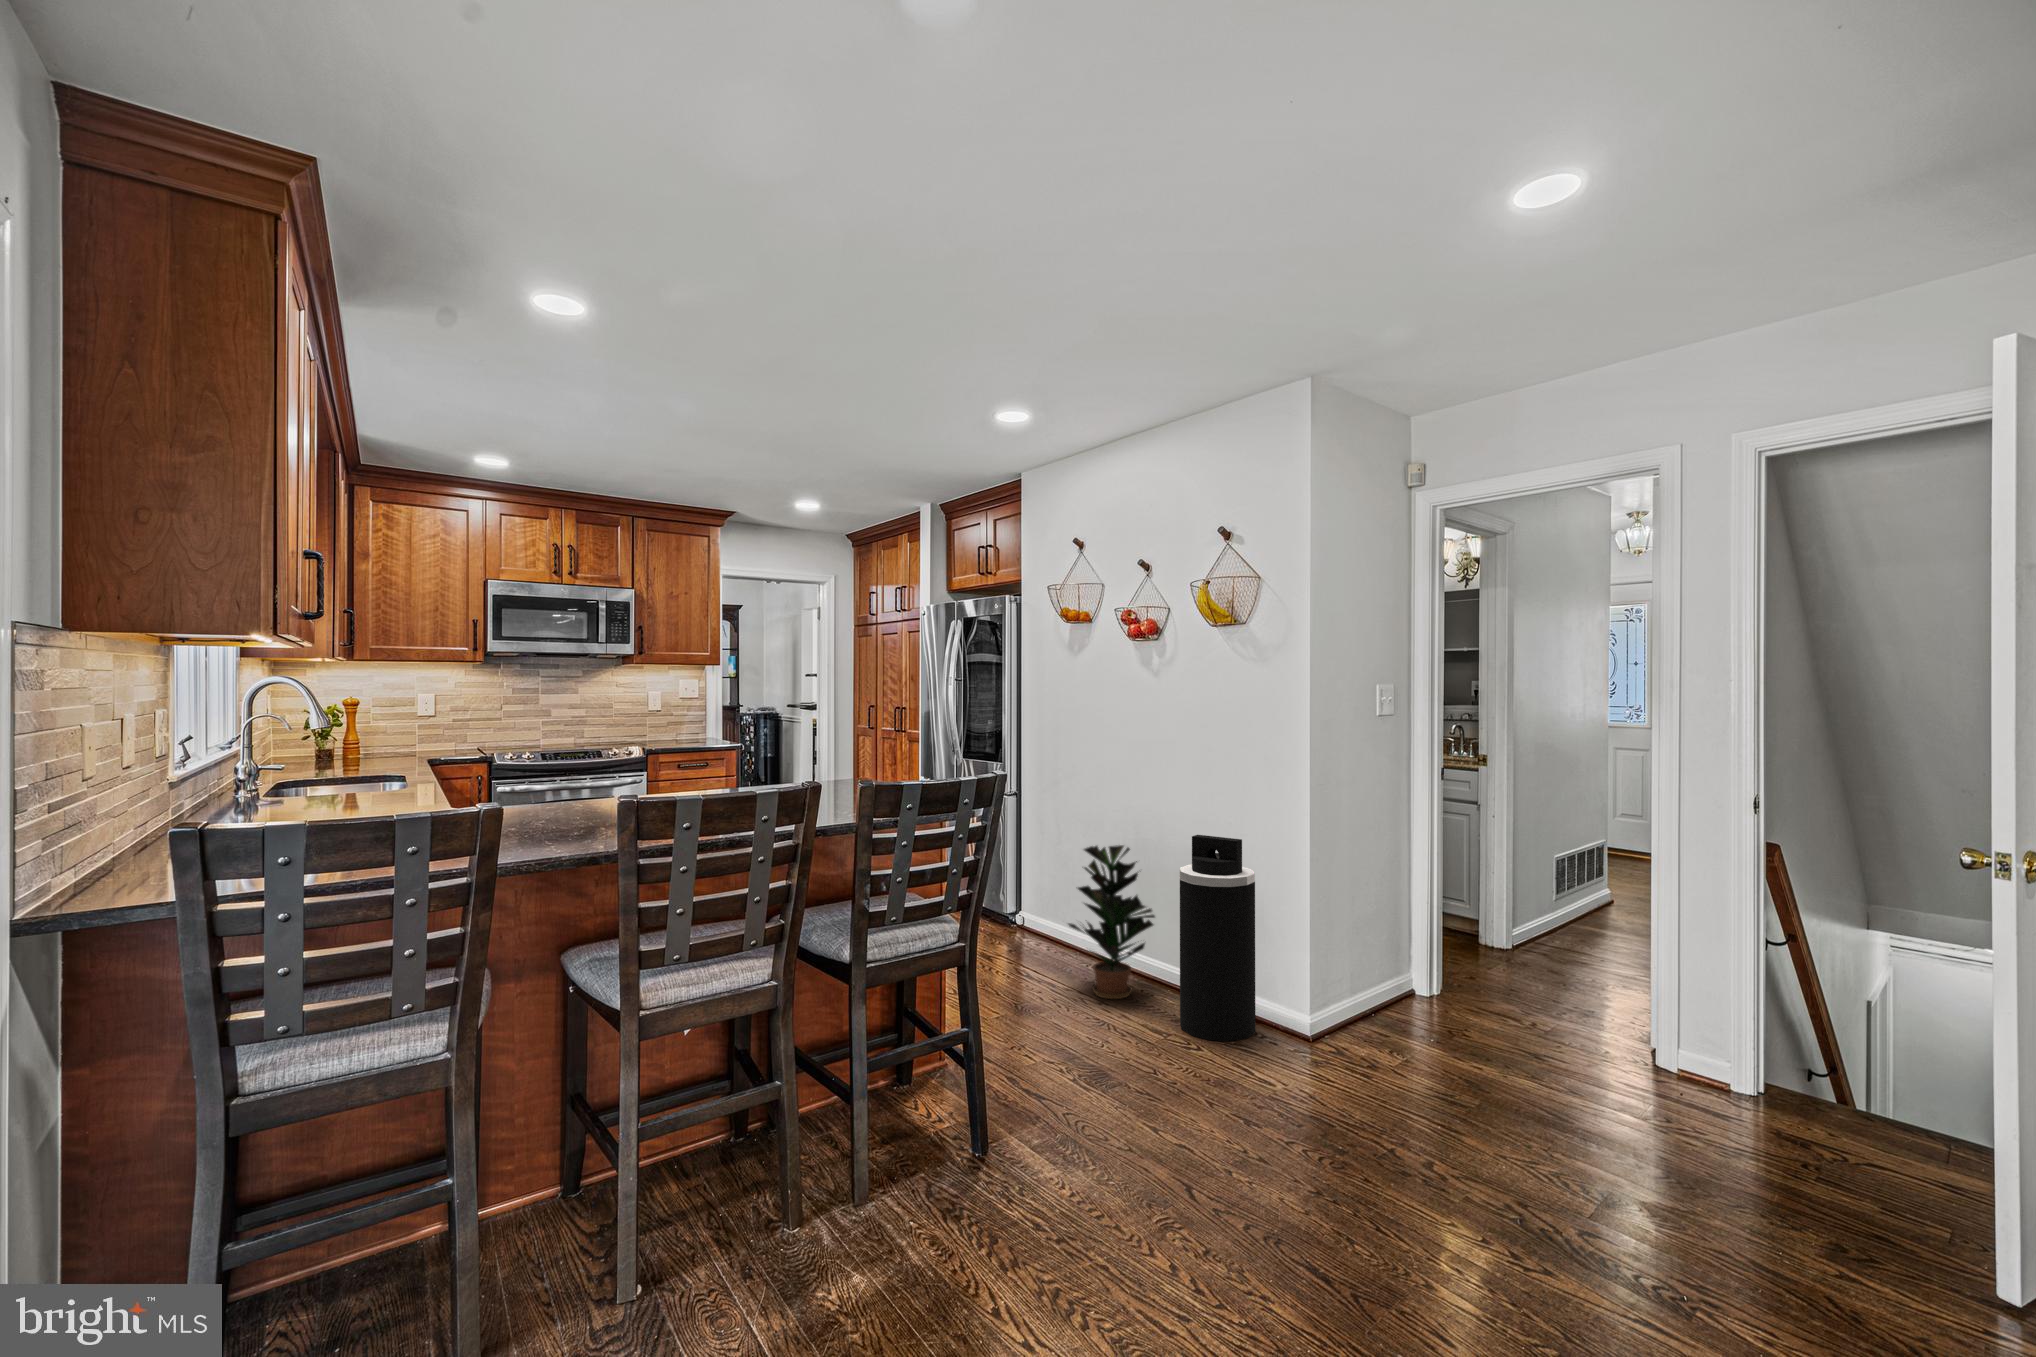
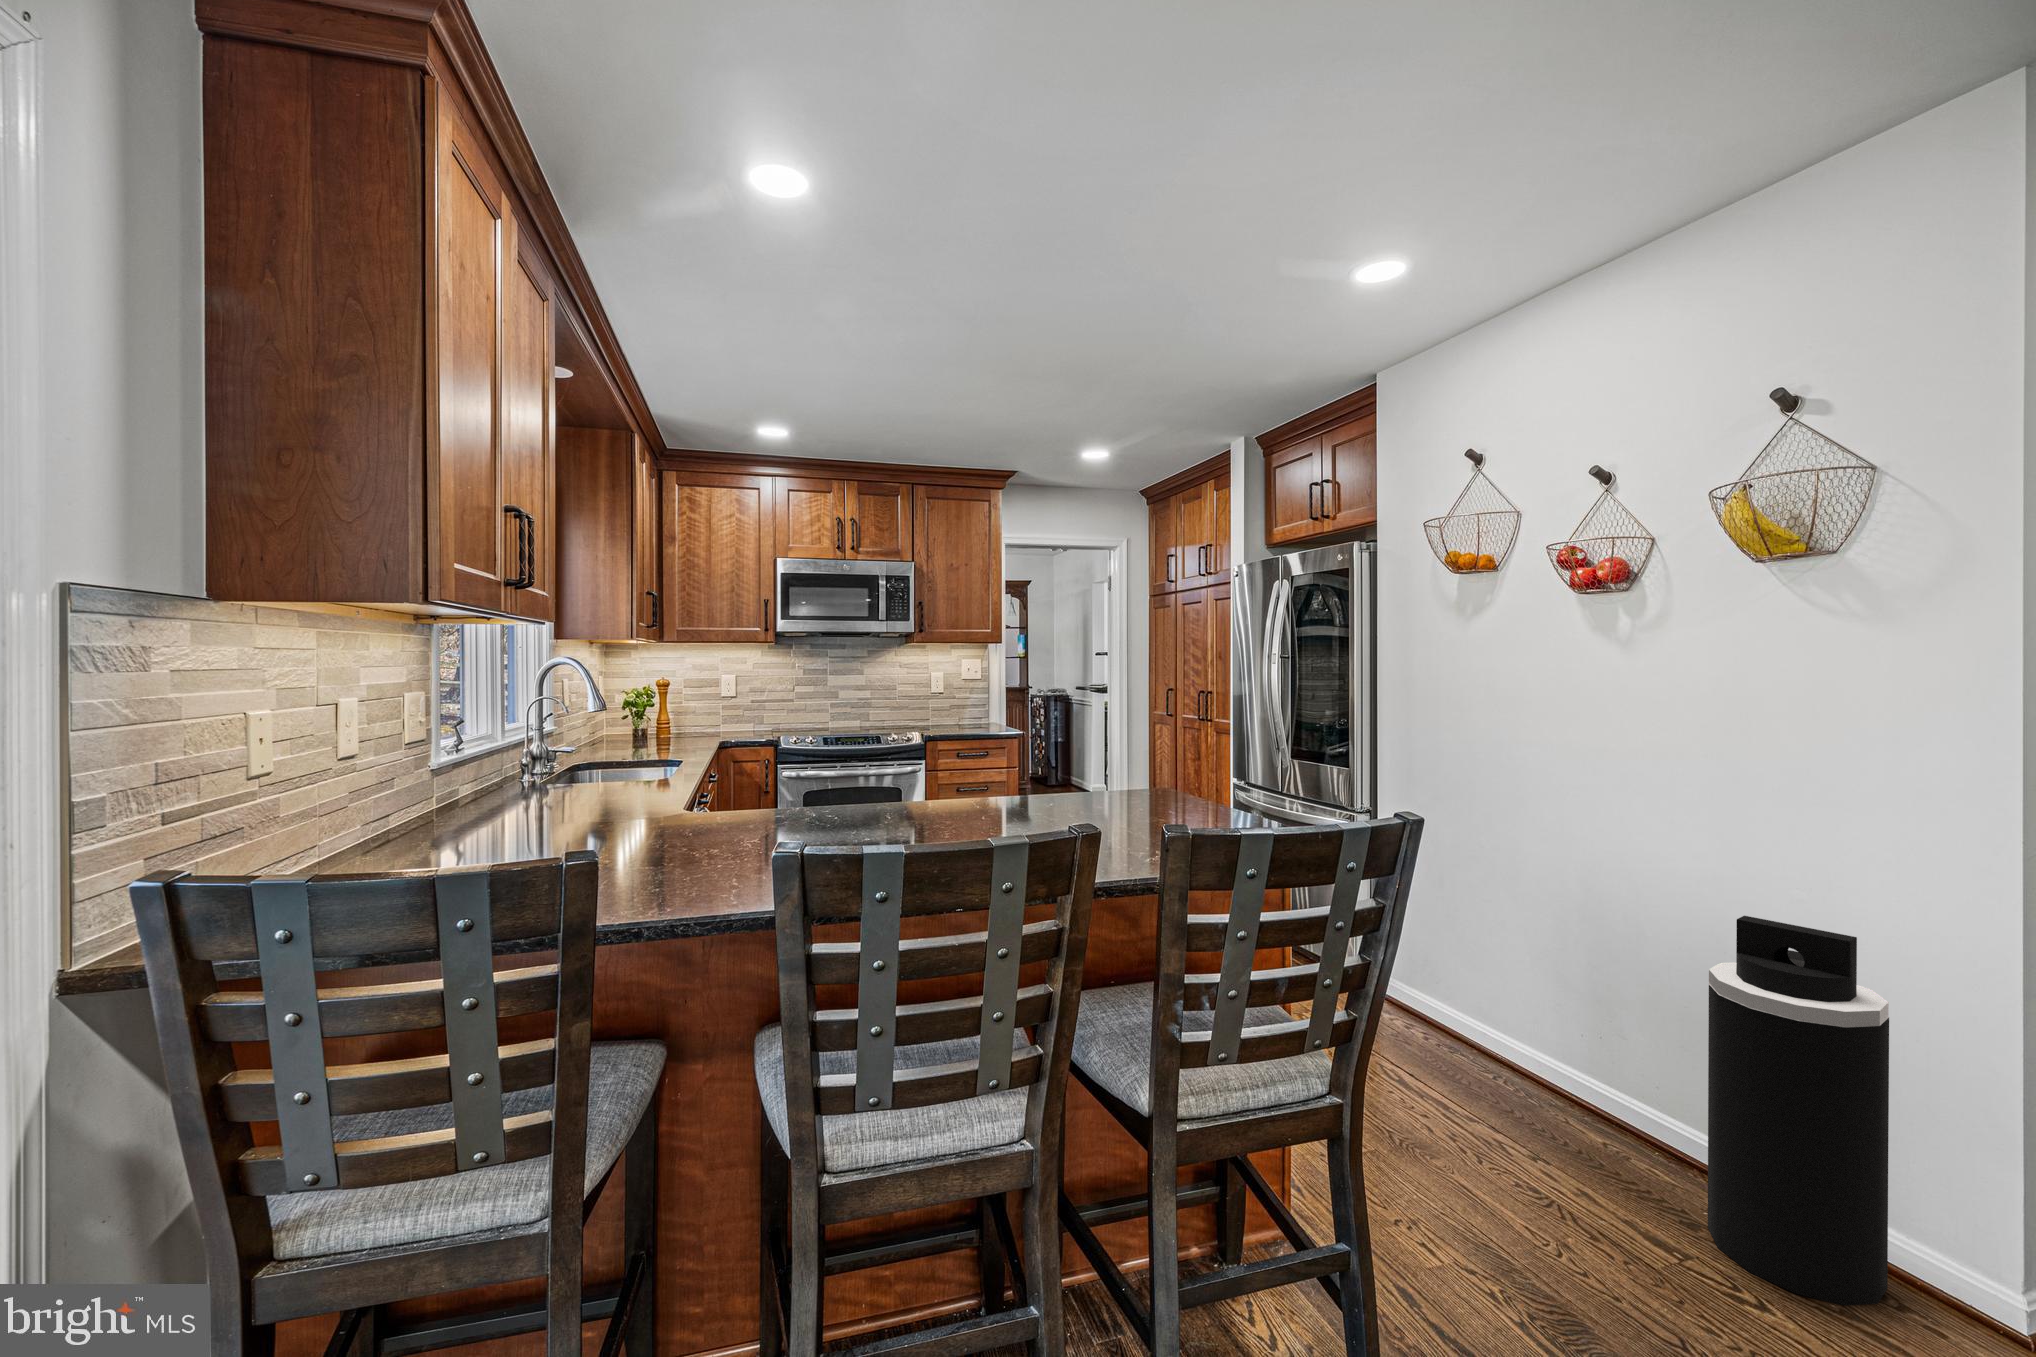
potted plant: present [1068,845,1155,999] -> none [1472,903,1636,1151]

